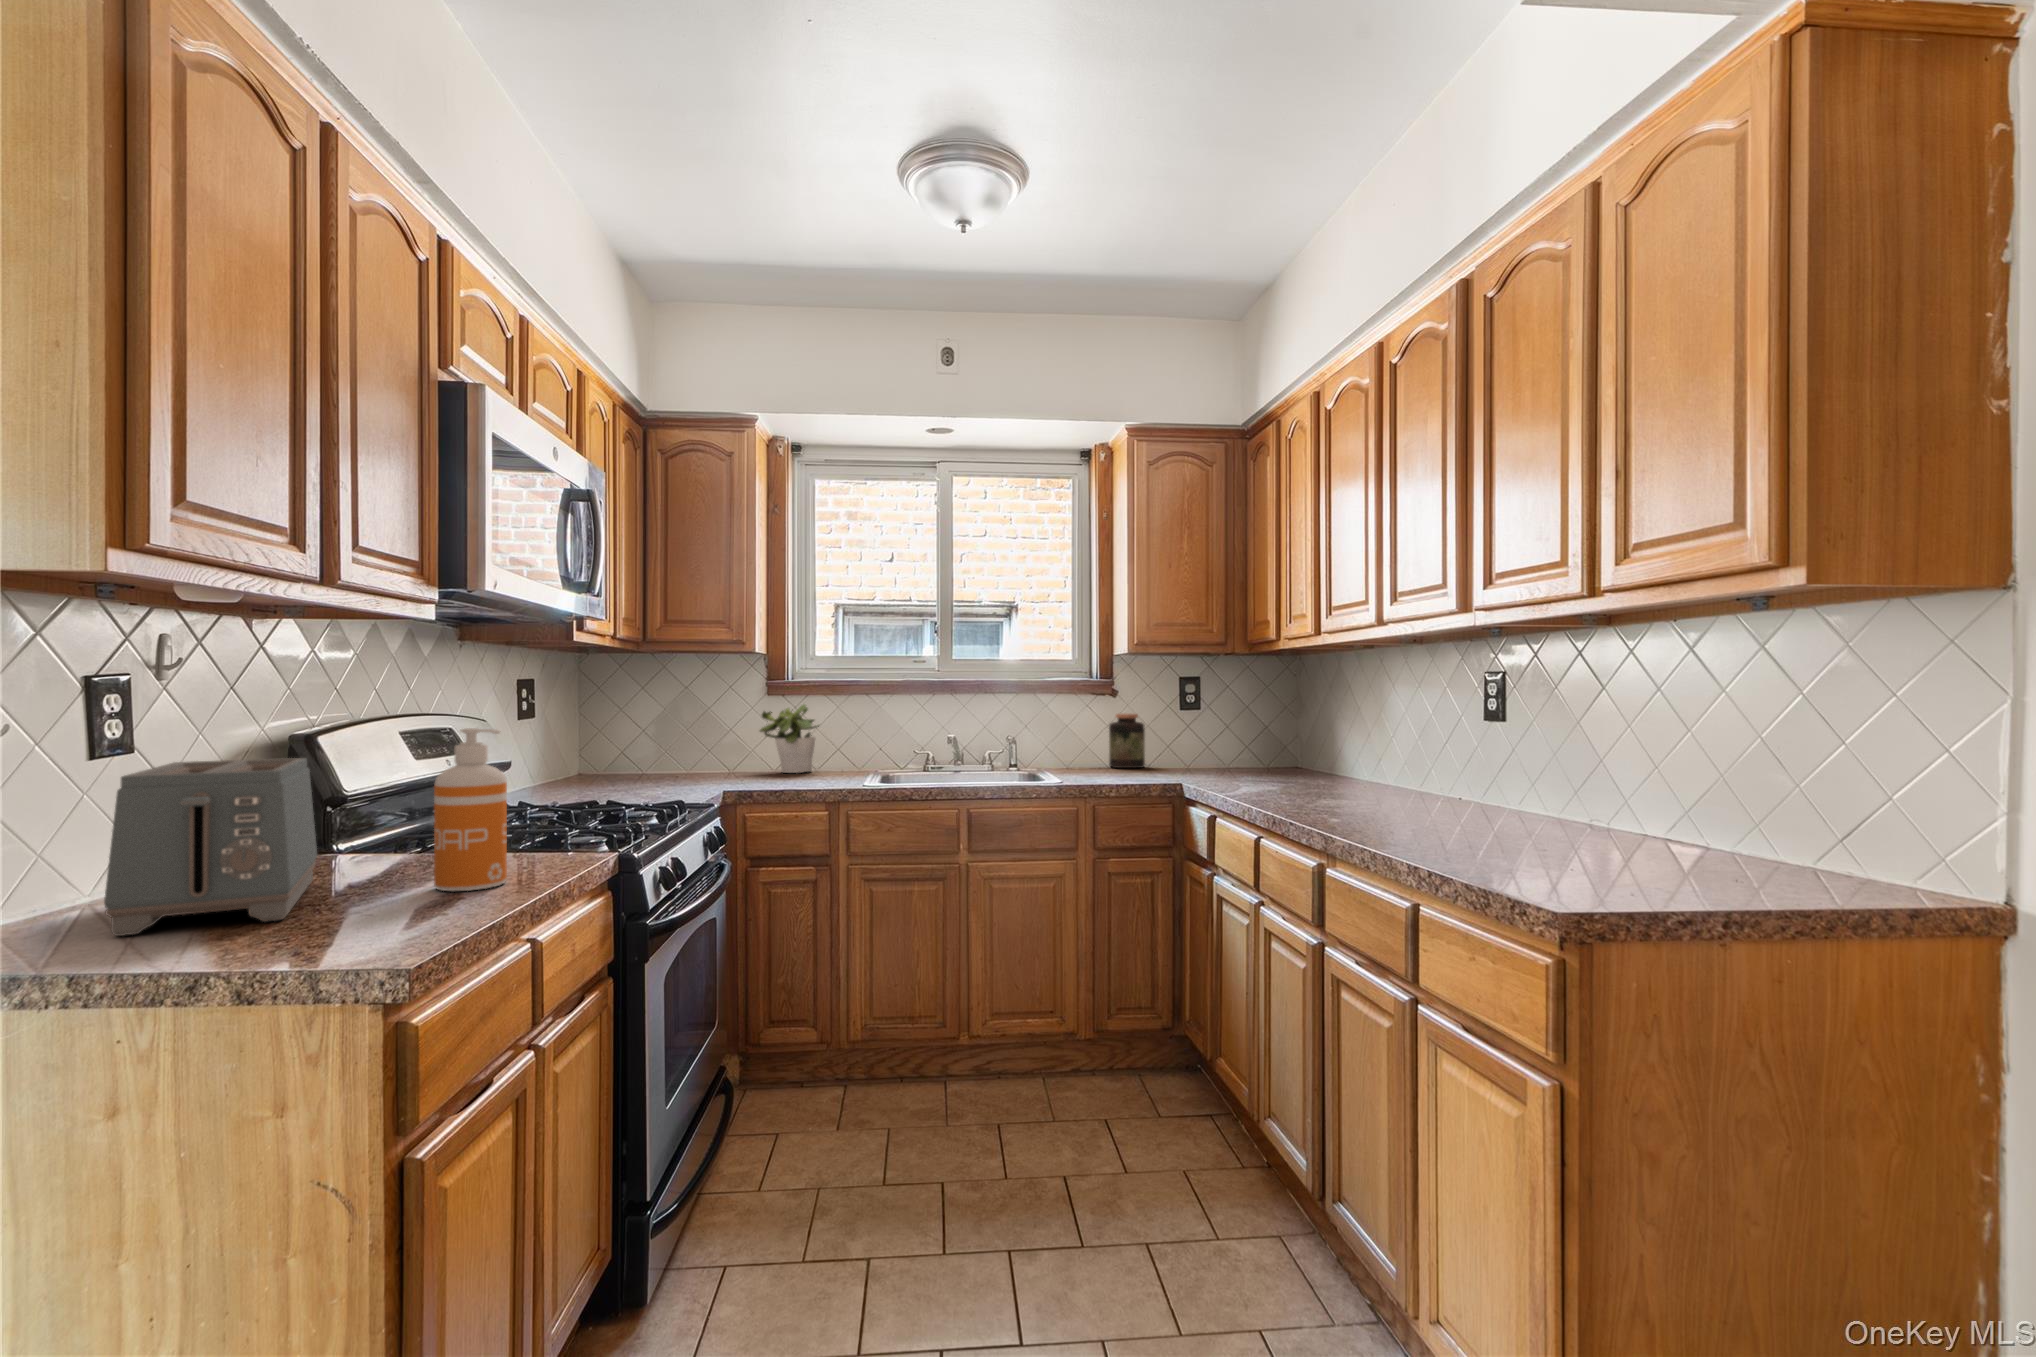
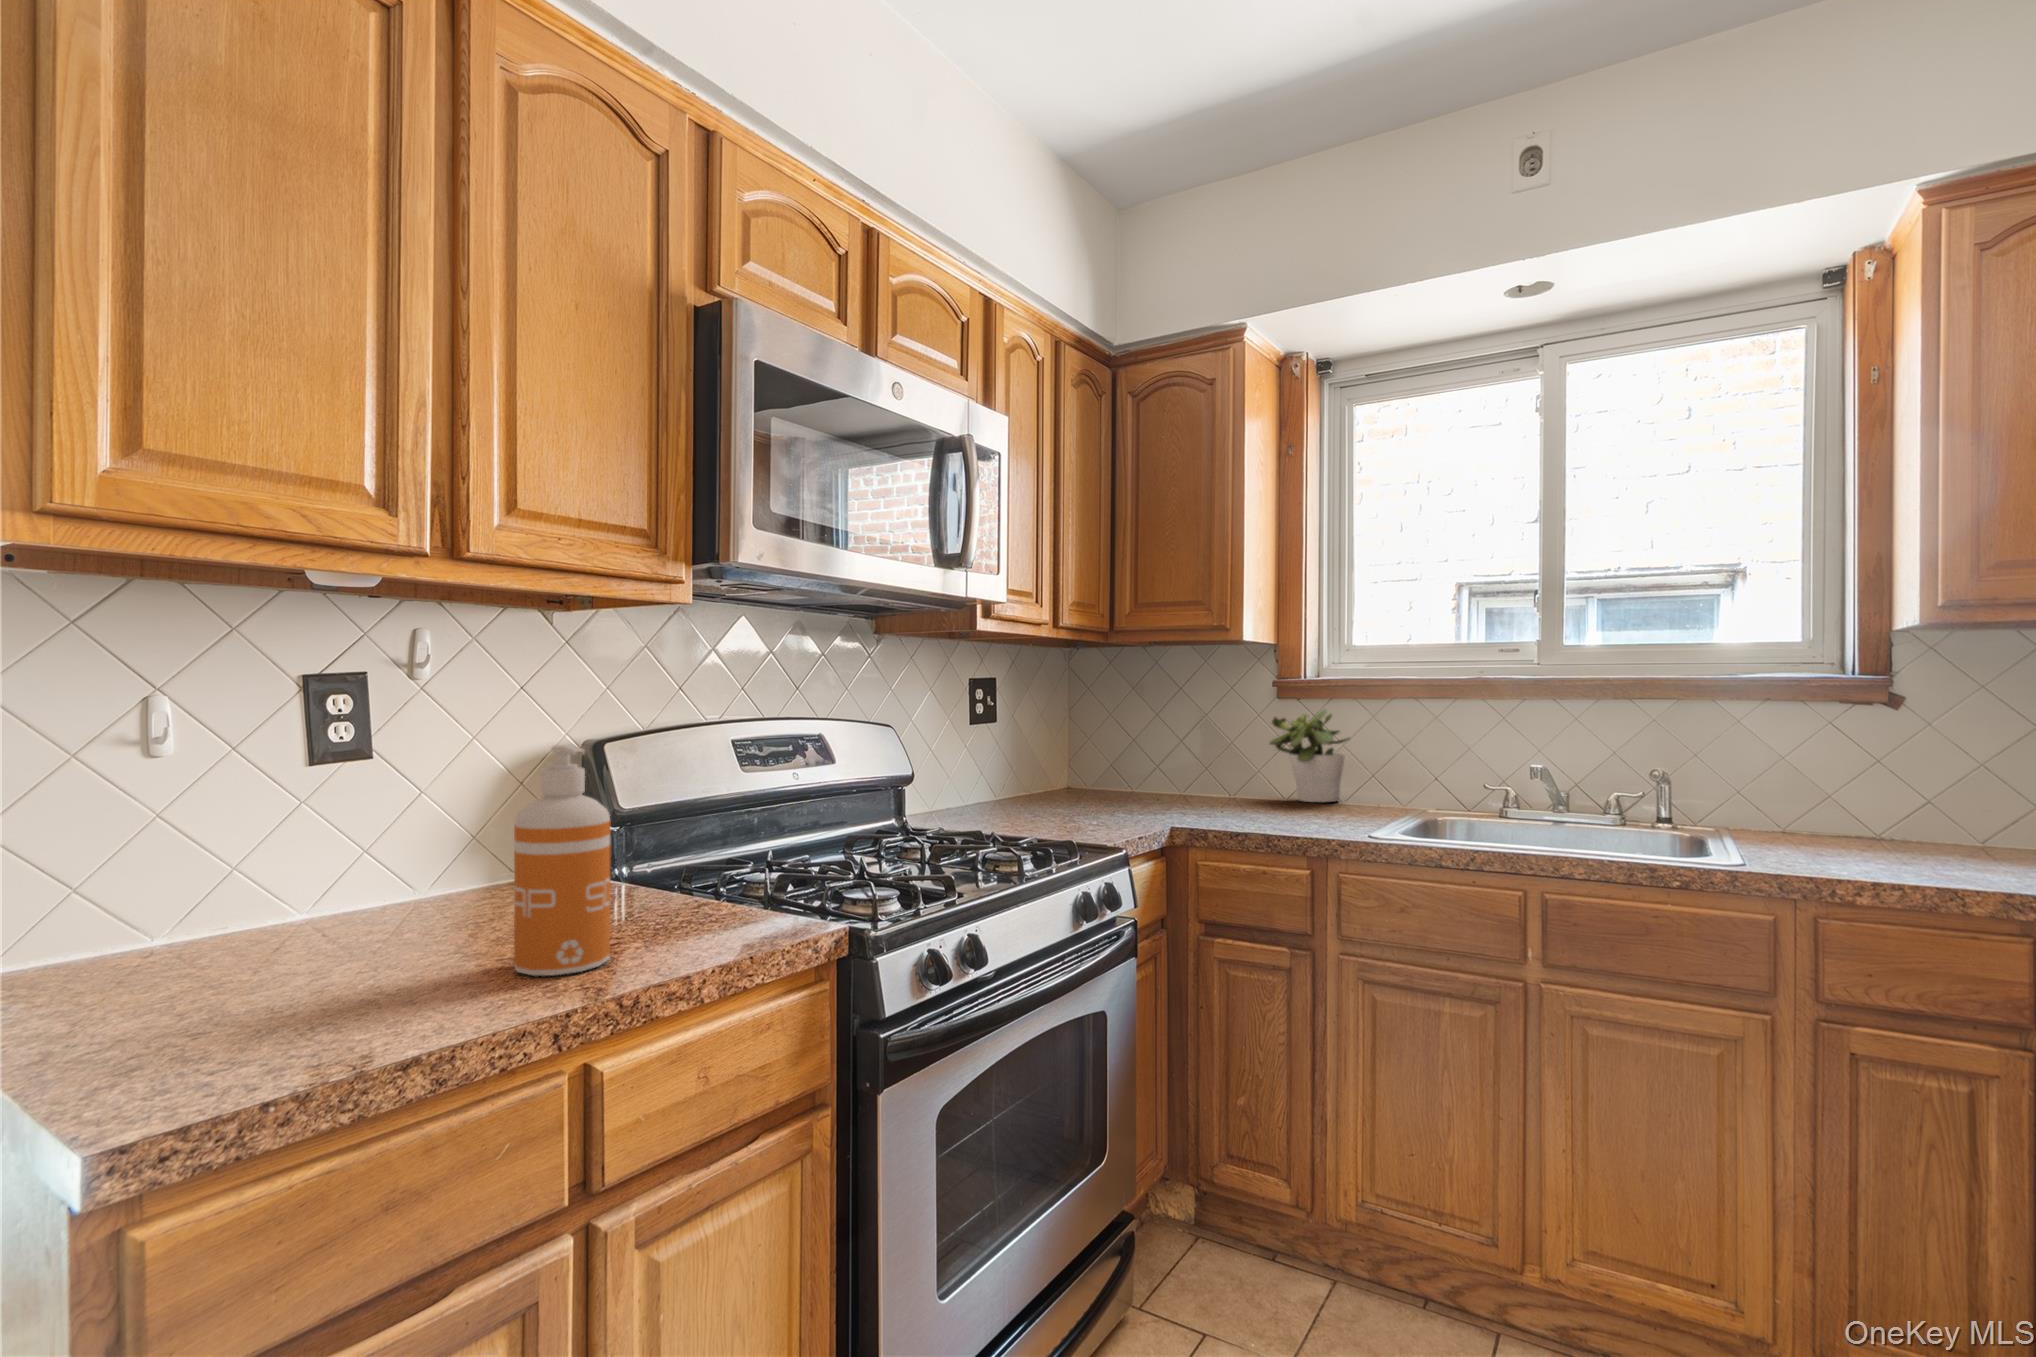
jar: present [1109,713,1145,768] -> none [1880,738,1969,844]
toaster: present [104,758,317,936] -> none [134,770,489,990]

